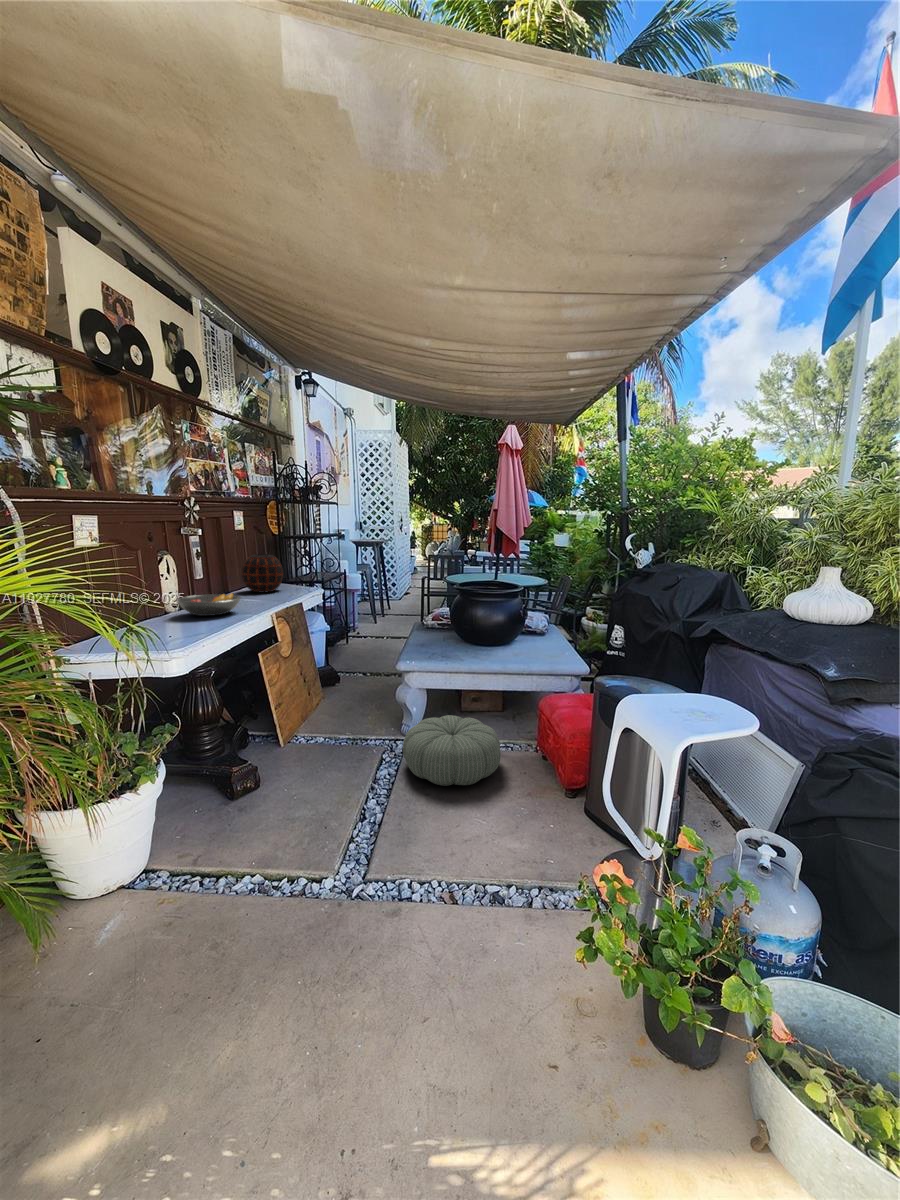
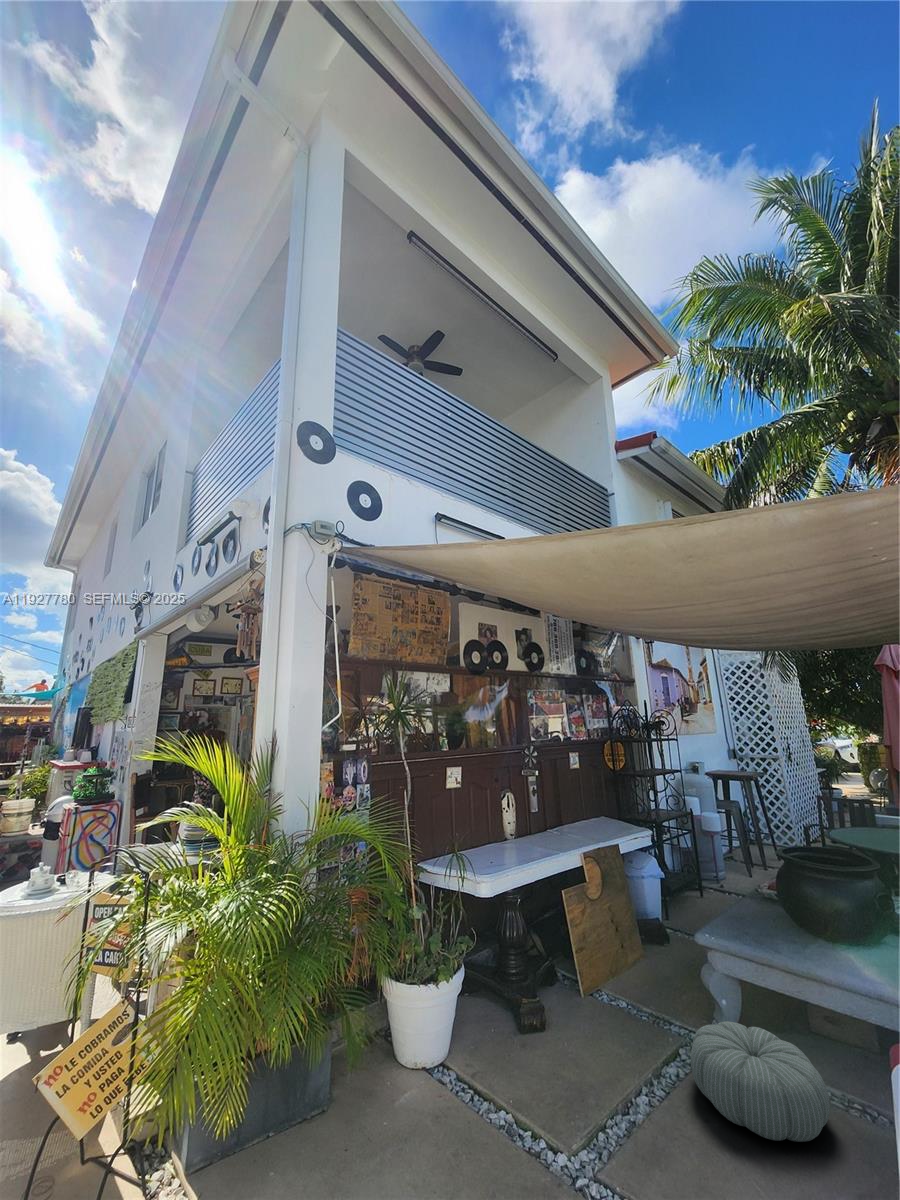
decorative vase: present [242,554,283,593] -> none [571,792,607,830]
fruit bowl: present [177,593,241,616] -> none [505,829,551,849]

